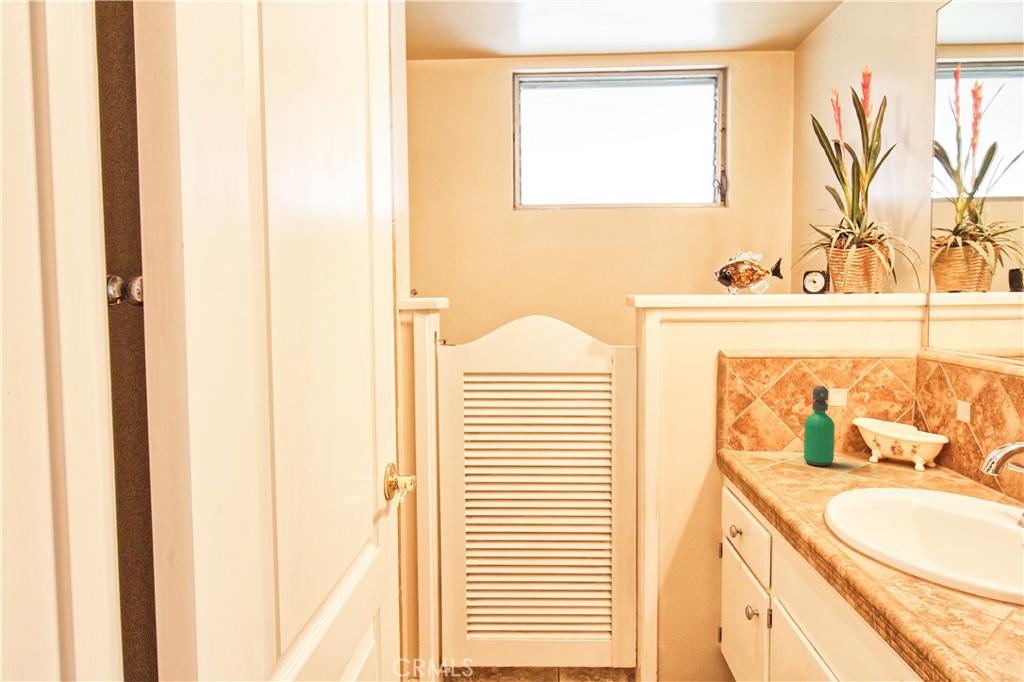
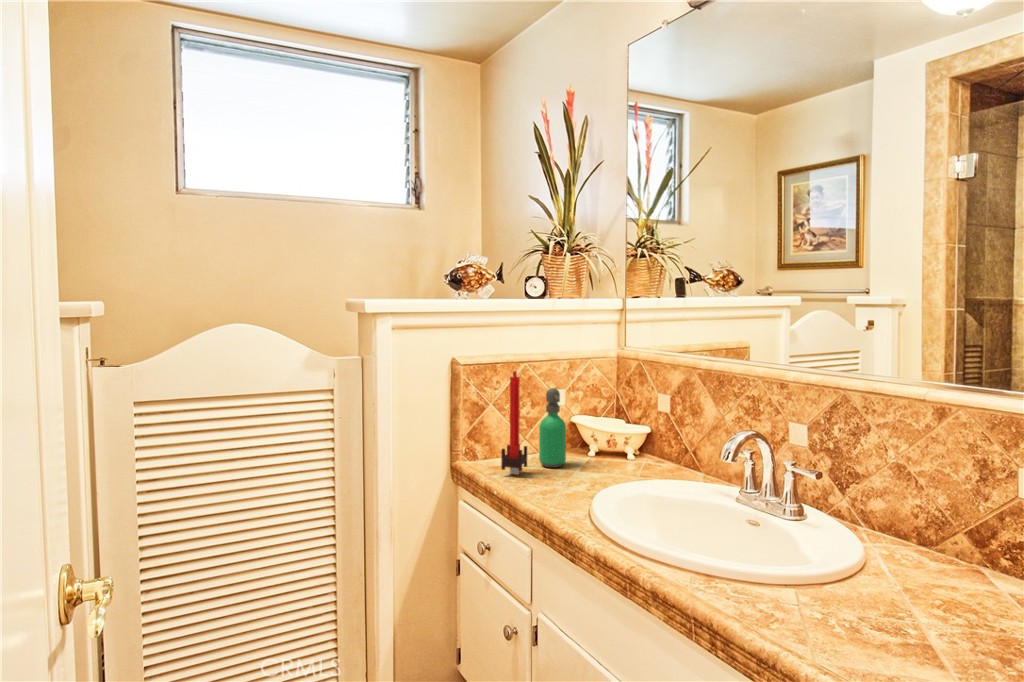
candle: none [757,366,787,467] -> present [501,371,527,474]

